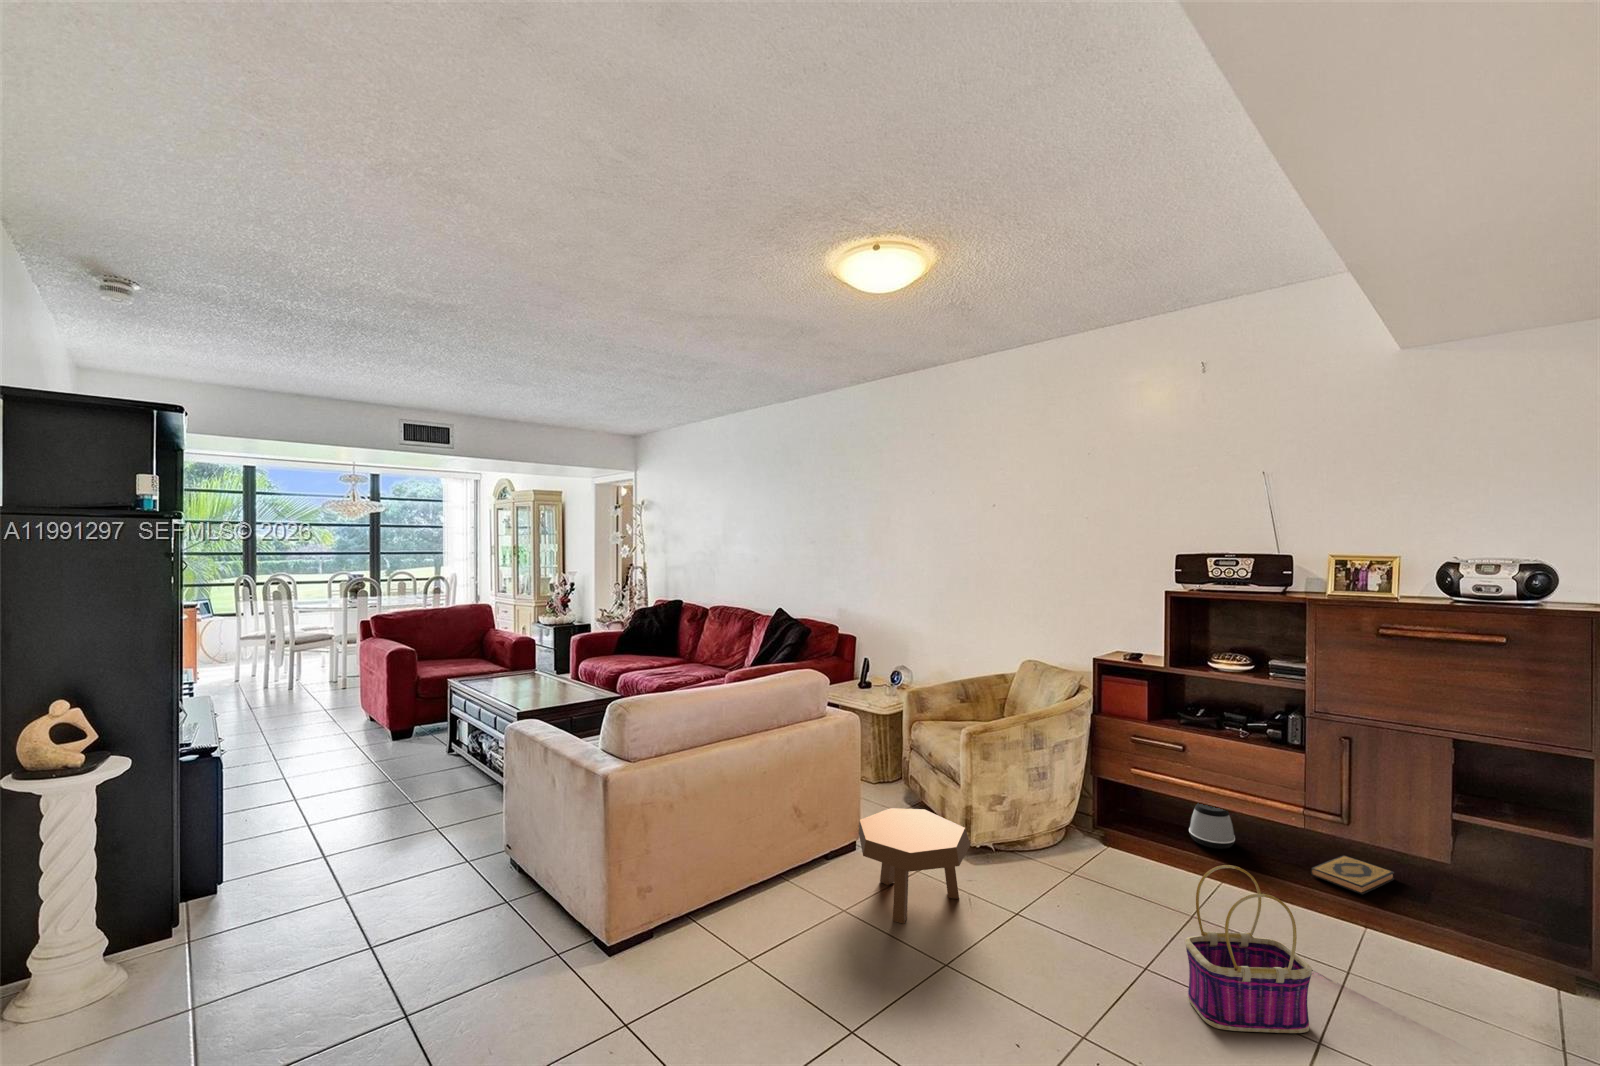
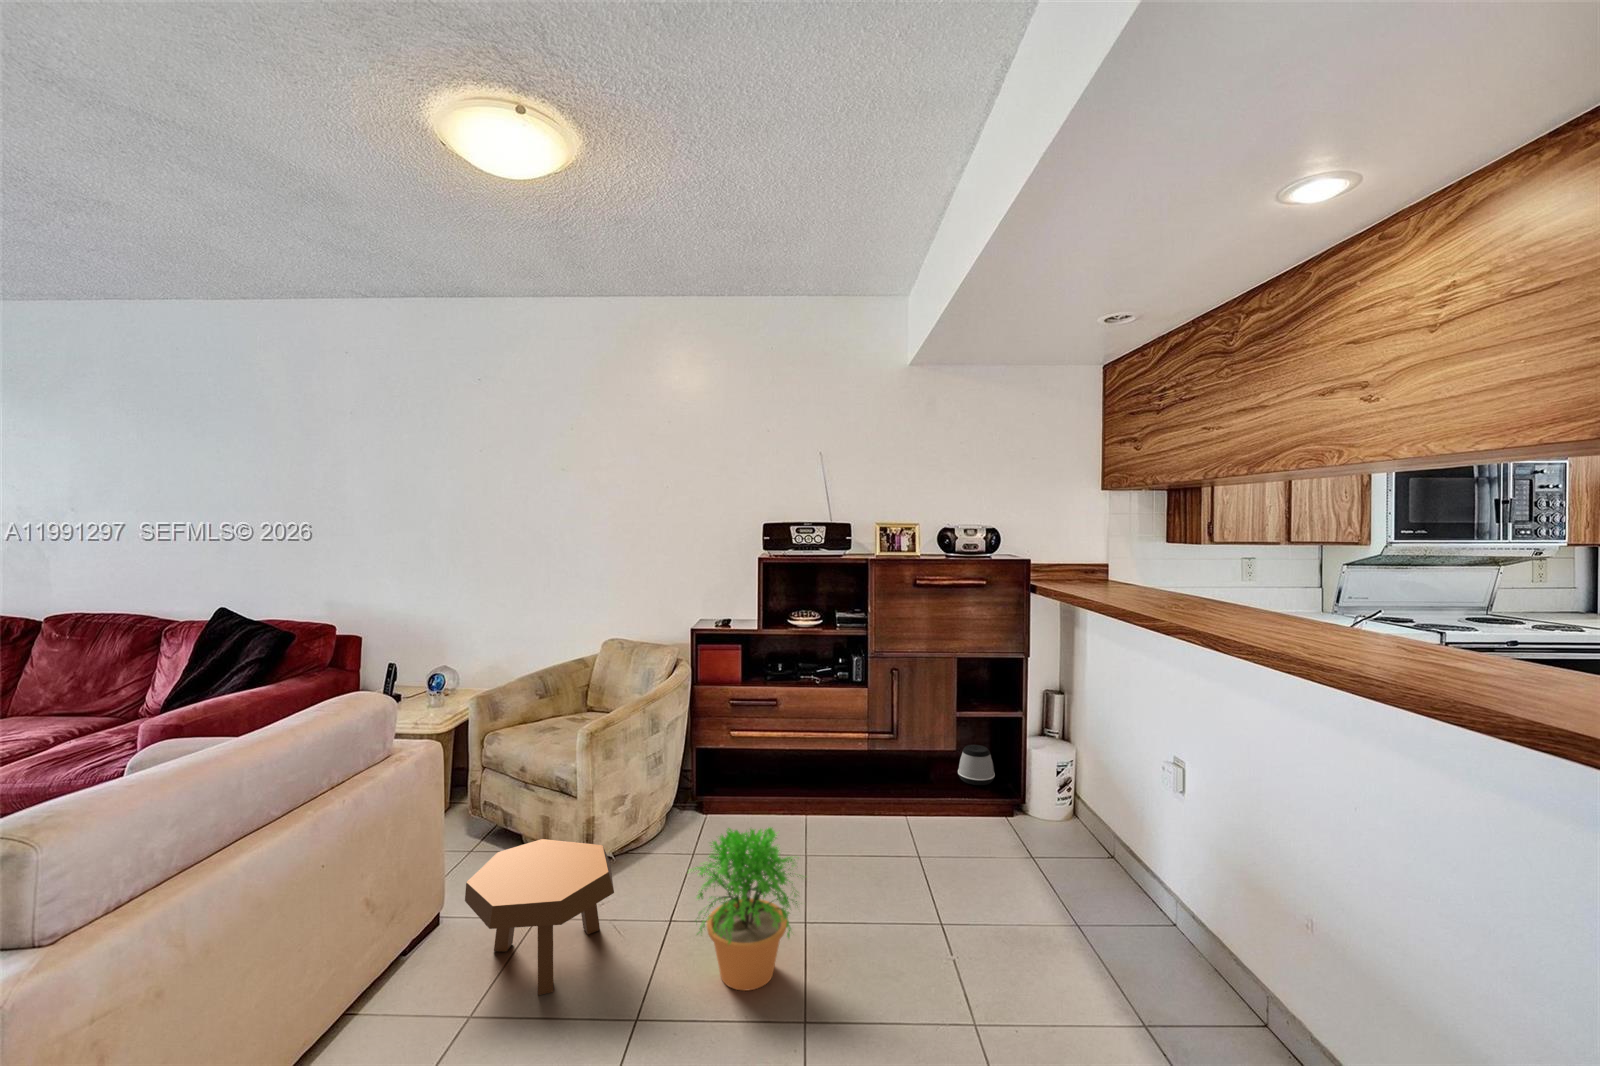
speaker: present [1189,803,1235,849] -> present [958,745,995,785]
potted plant: none [1009,839,1118,998] -> present [688,827,797,991]
hardback book: present [1311,855,1394,894] -> none [863,764,907,791]
basket: present [1185,865,1312,1033] -> none [843,800,929,950]

